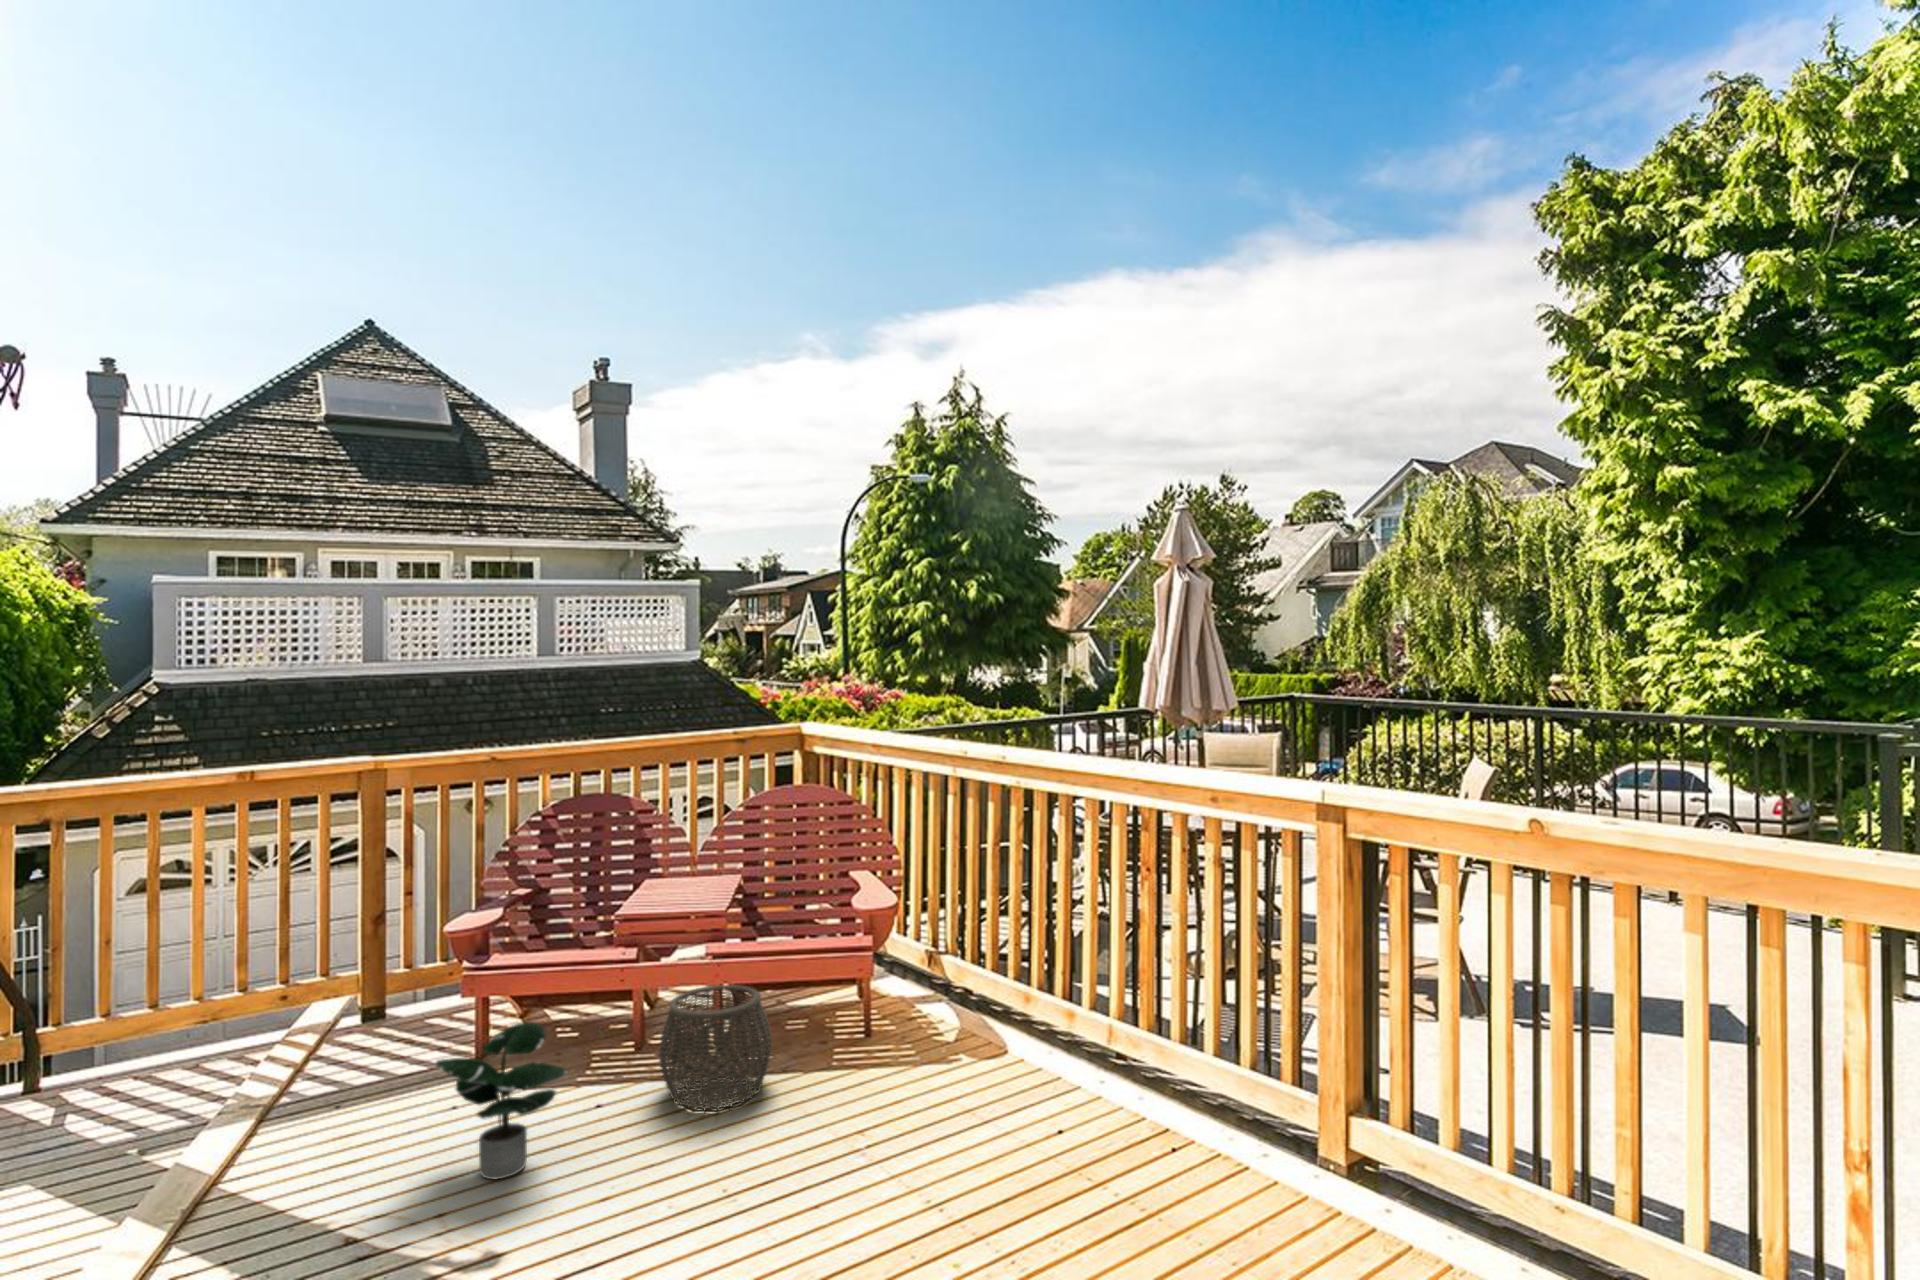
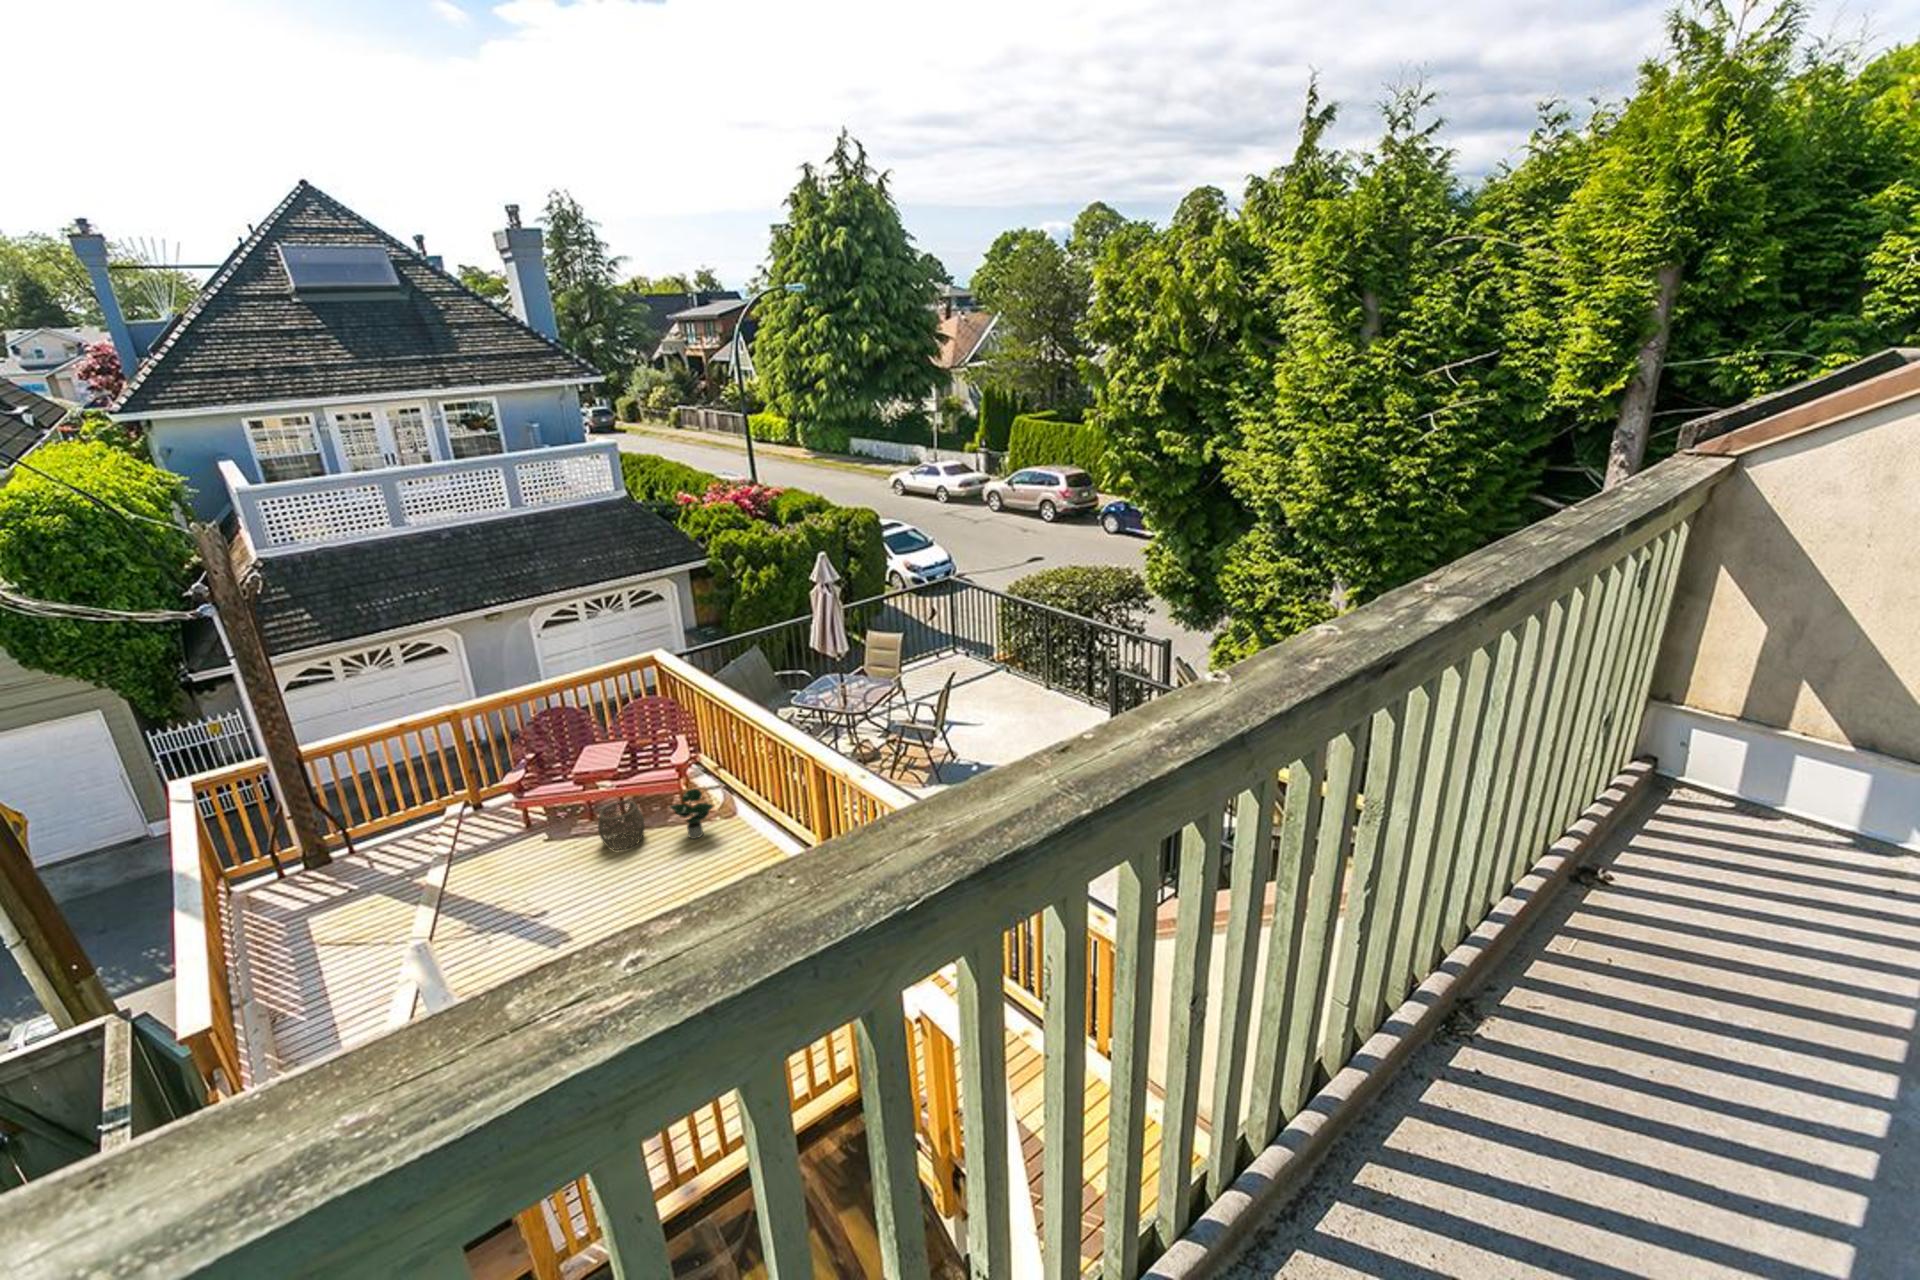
potted plant: present [436,1022,567,1179] -> present [670,789,713,839]

